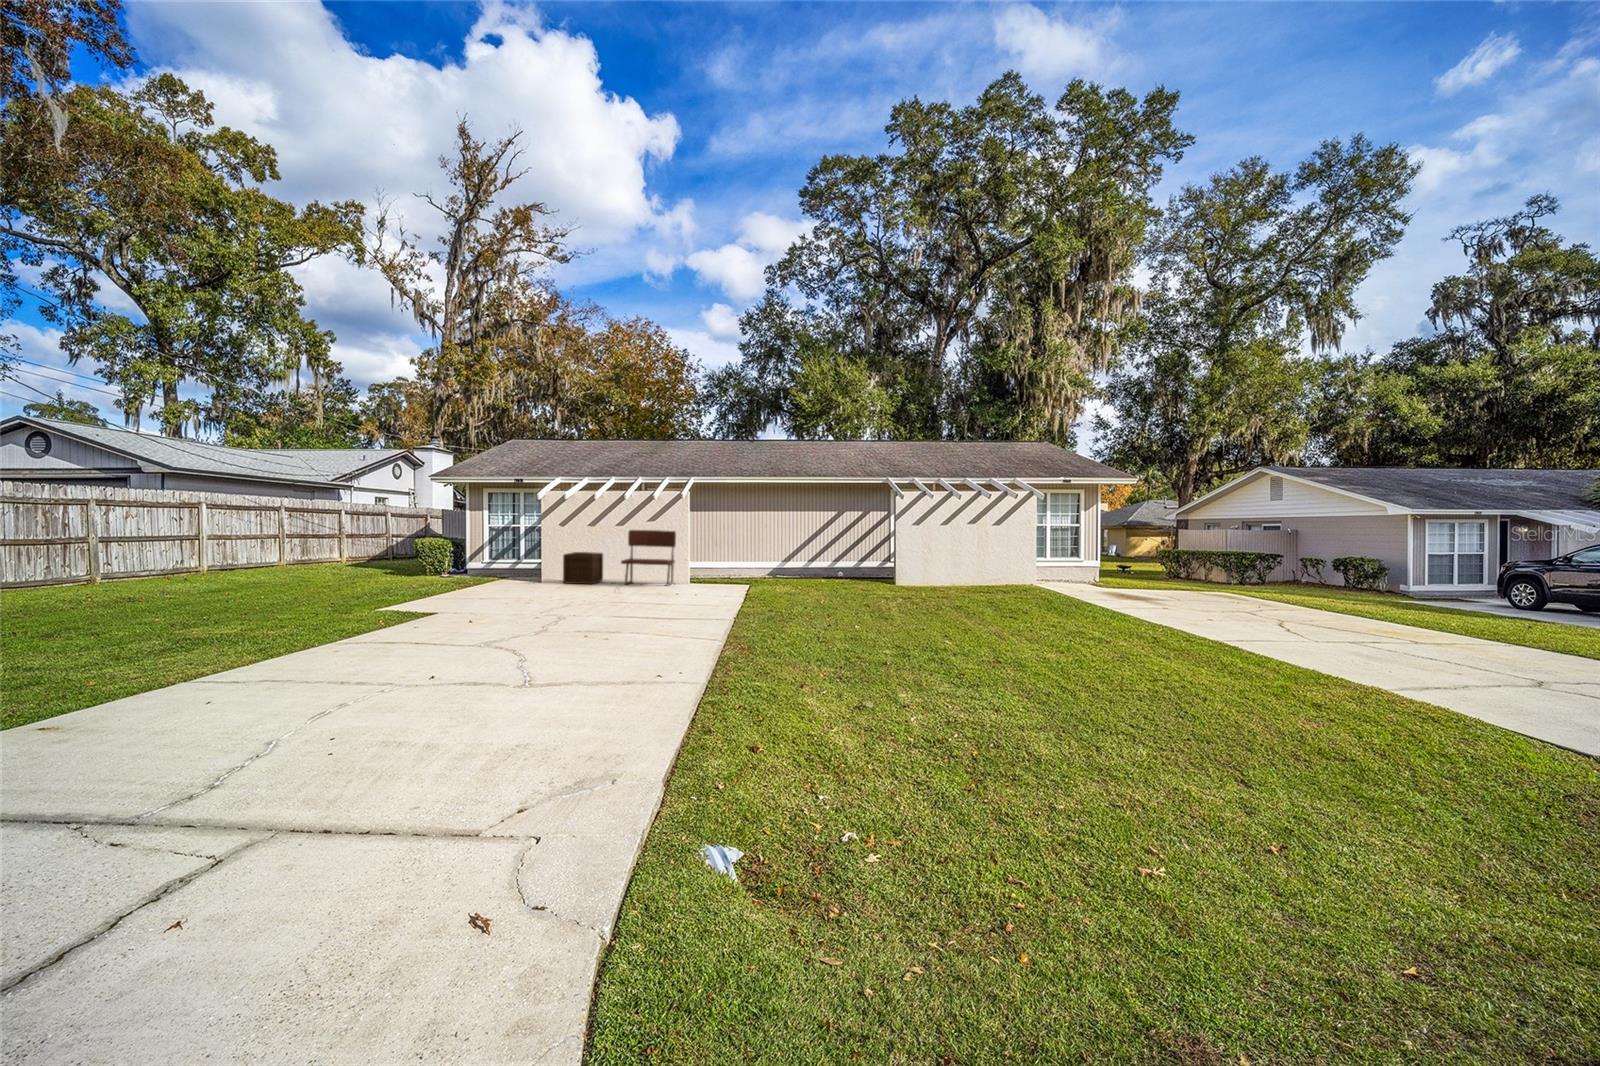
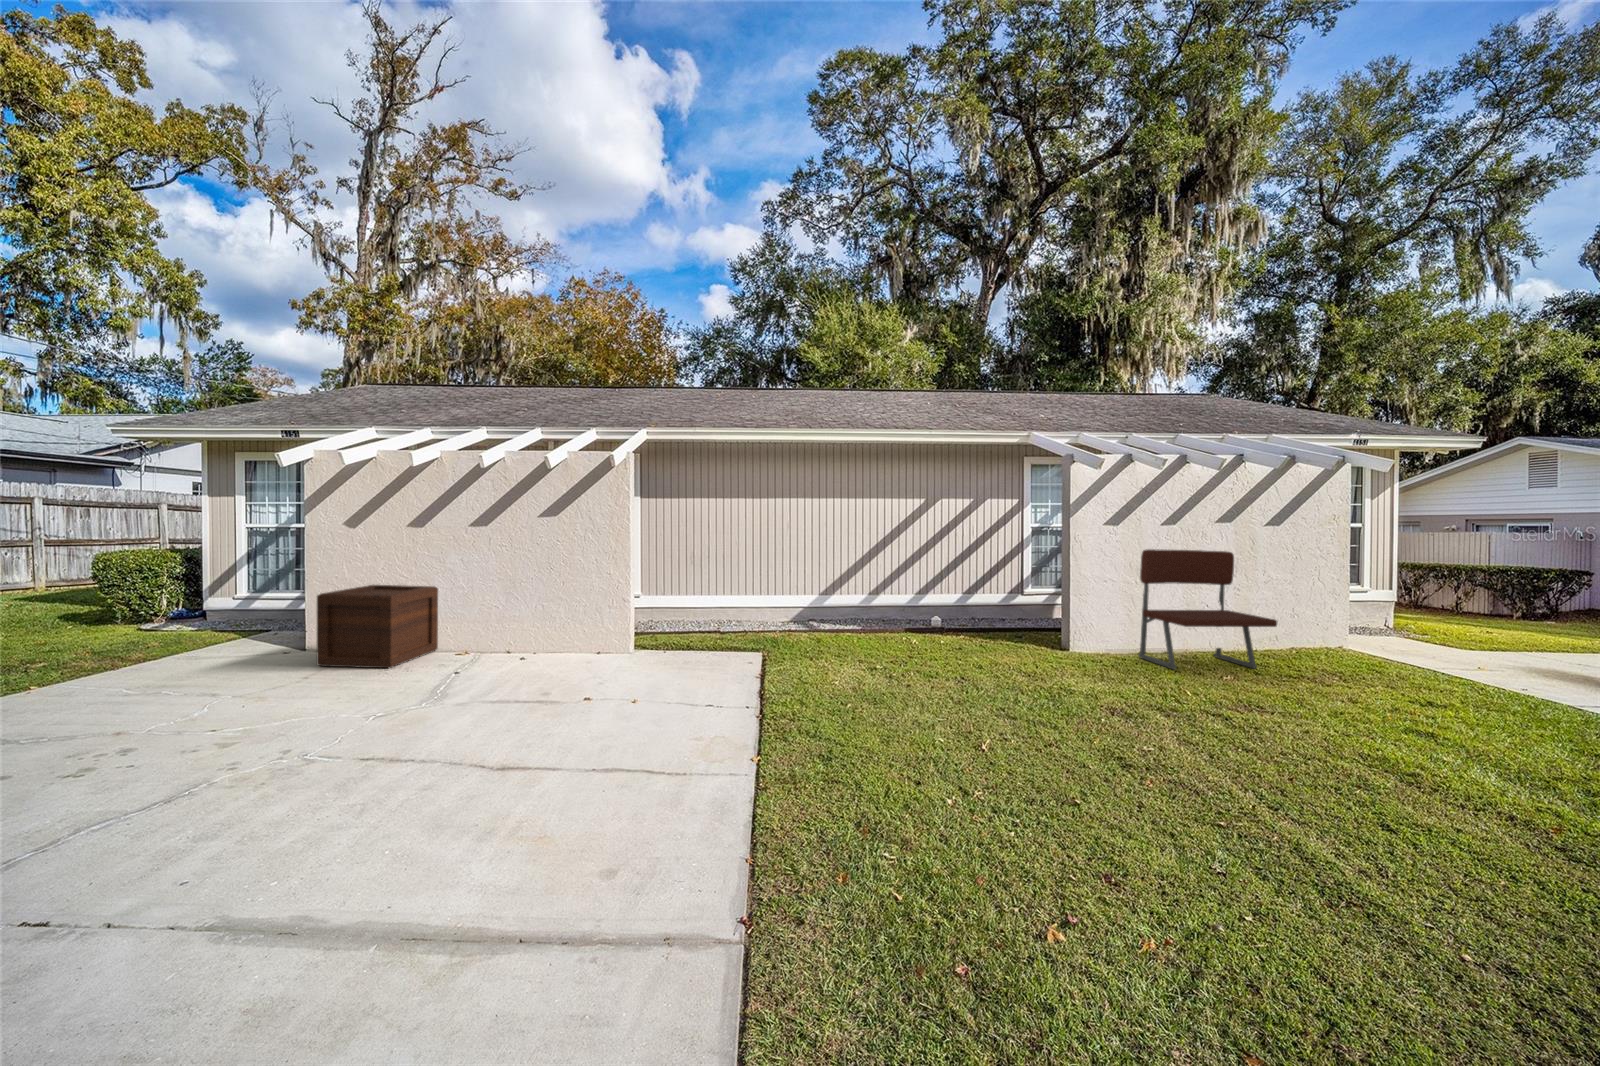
bench: present [621,530,676,586] -> present [1138,549,1277,669]

